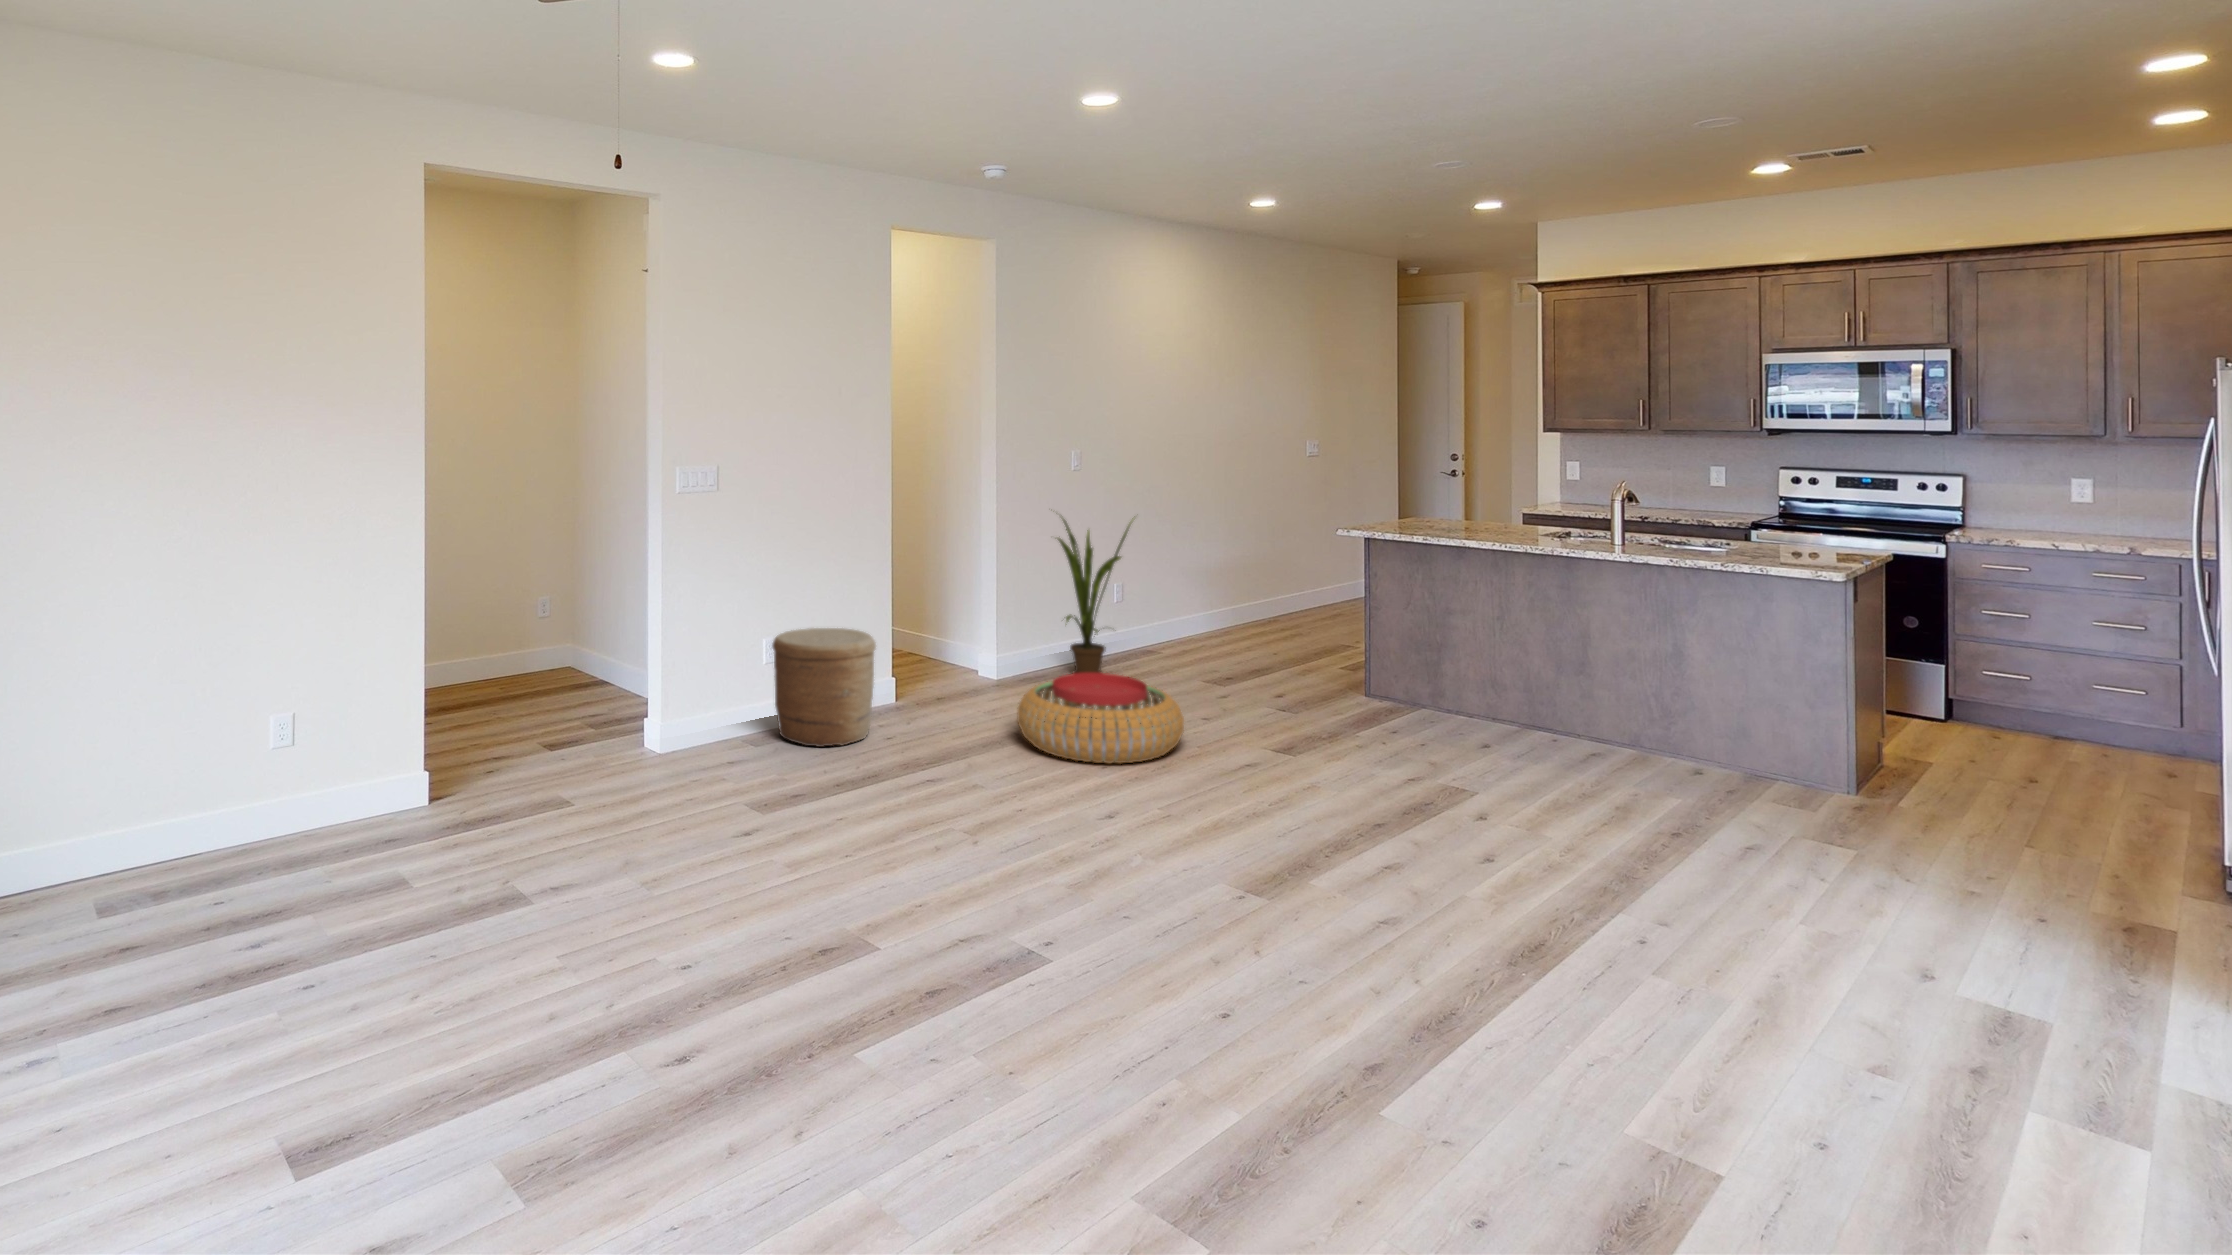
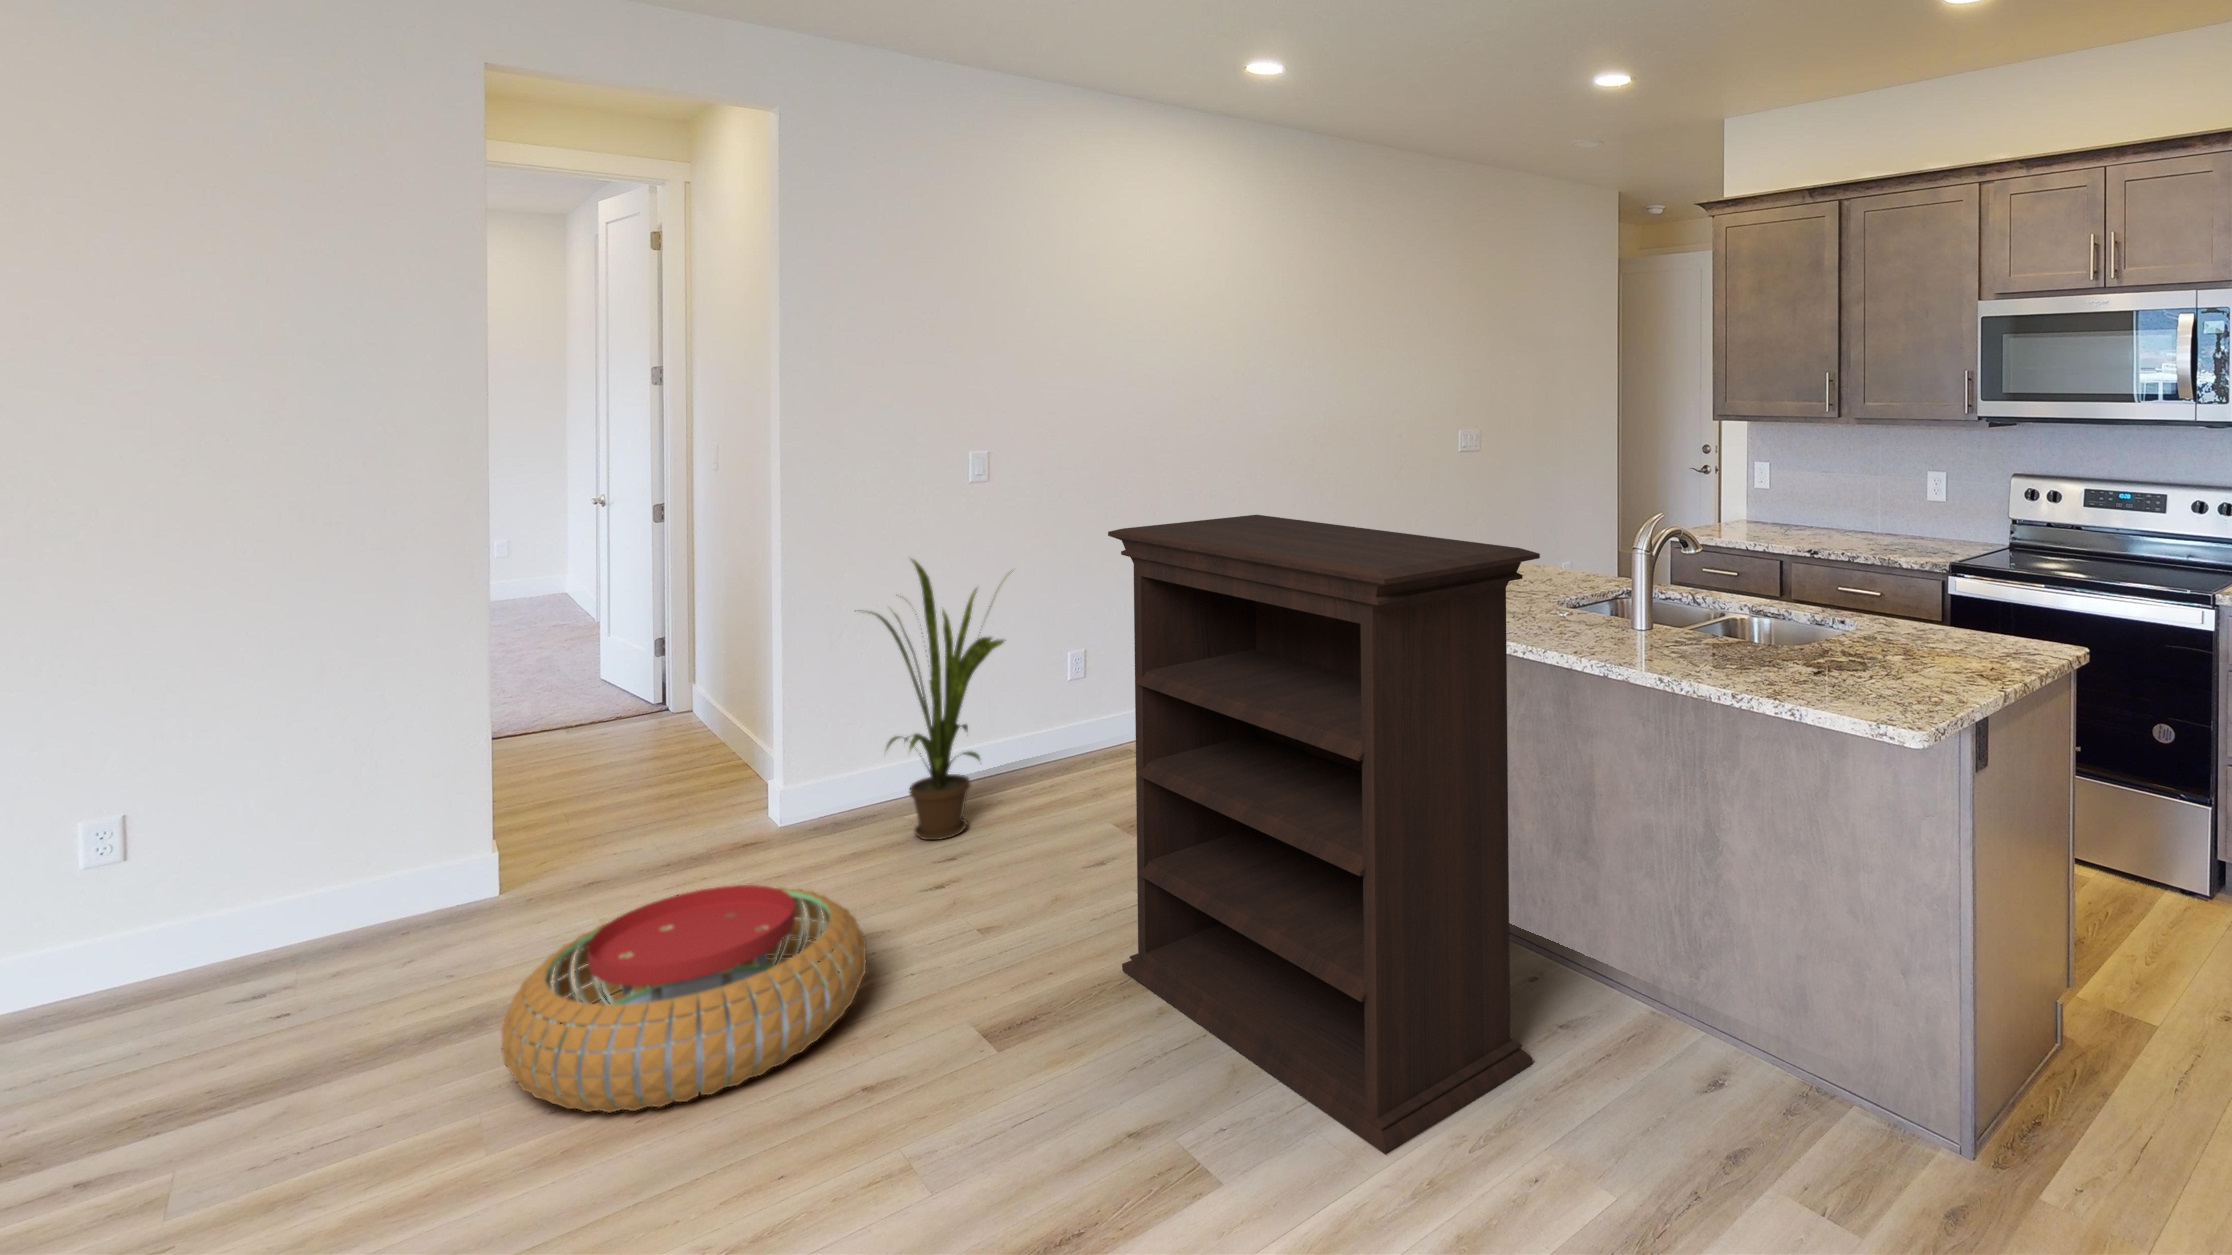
bookshelf: none [1291,478,1586,786] -> present [1108,515,1540,1155]
woven basket: present [772,628,876,747] -> none [42,811,324,1078]

